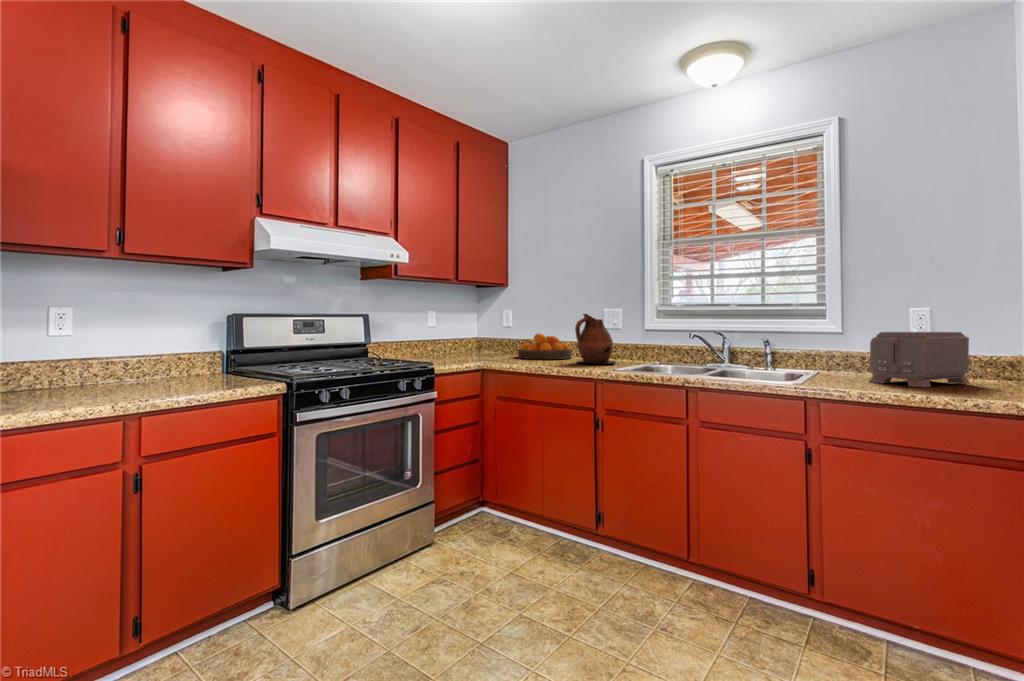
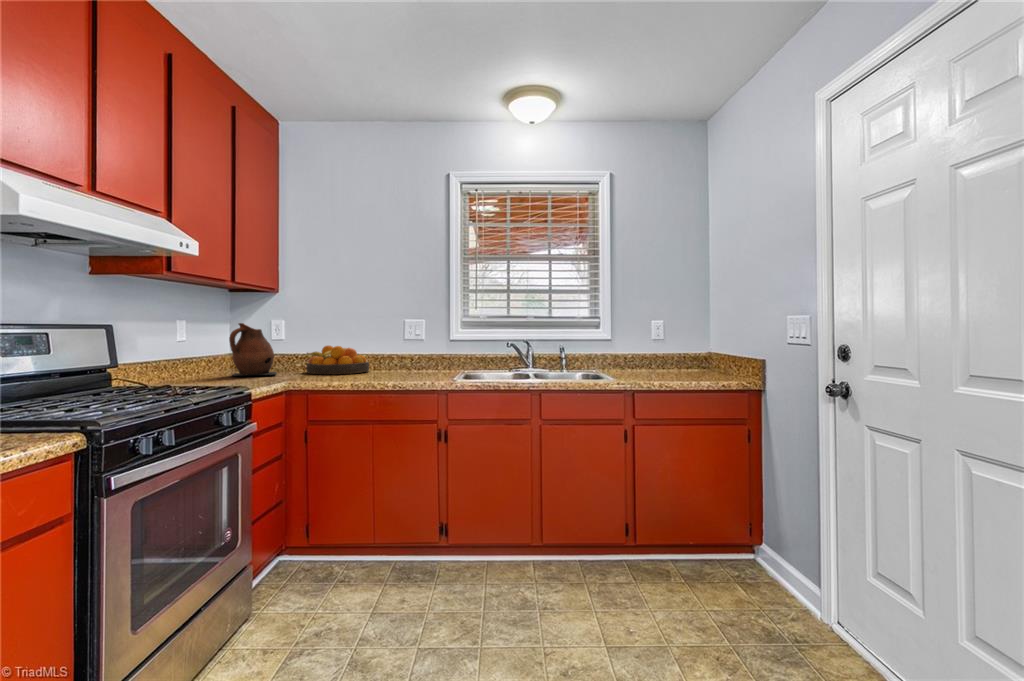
ceramic pitcher: present [575,314,615,364] -> present [229,323,276,376]
toaster: present [870,332,970,387] -> none [635,339,680,377]

